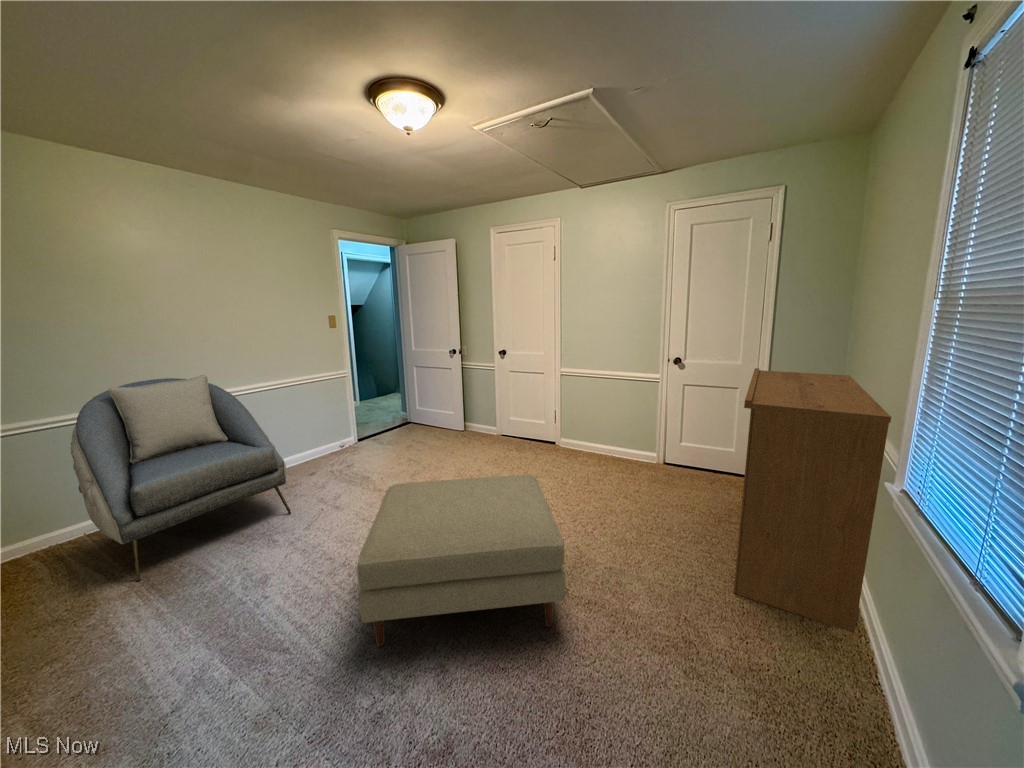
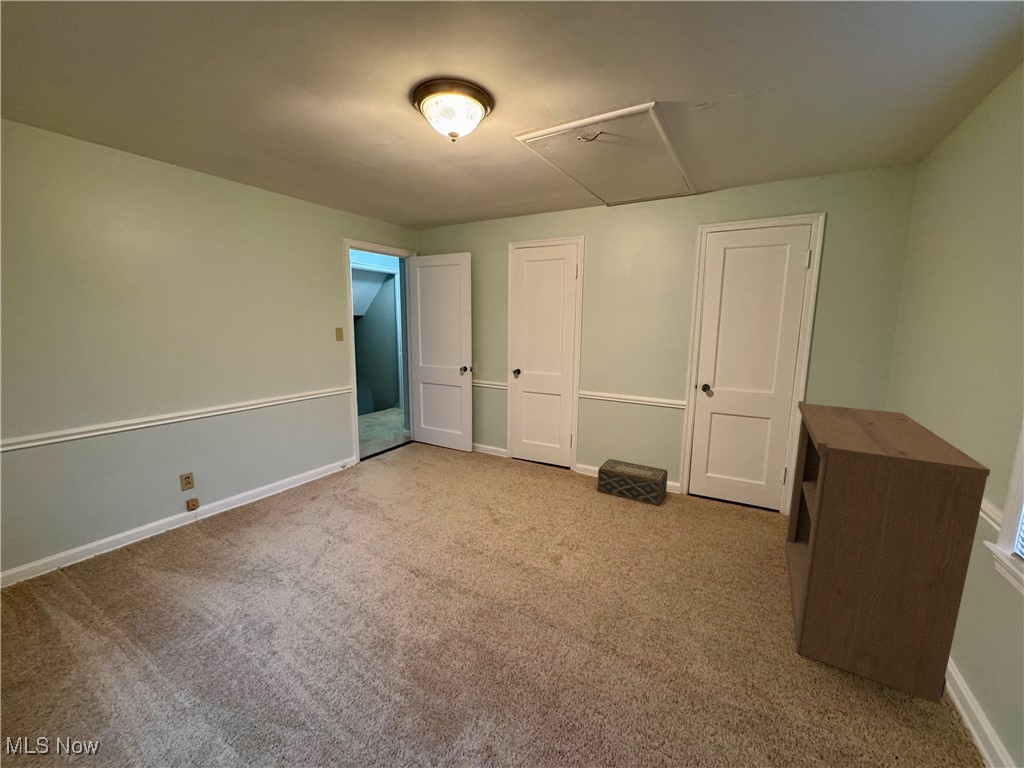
armchair: present [71,375,291,582] -> none [50,391,293,631]
woven basket: none [577,432,643,473] -> present [597,459,668,505]
ottoman: present [357,475,566,646] -> none [395,513,627,720]

